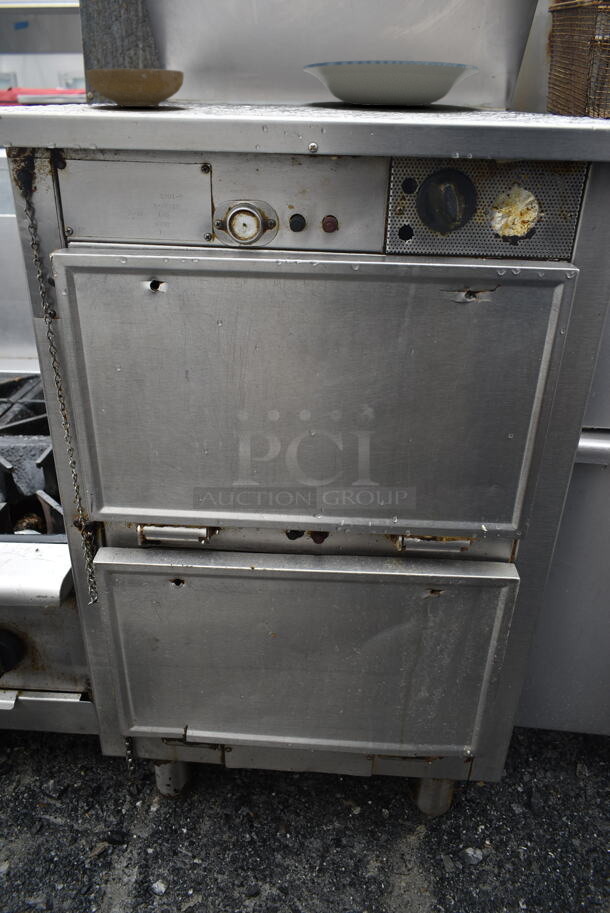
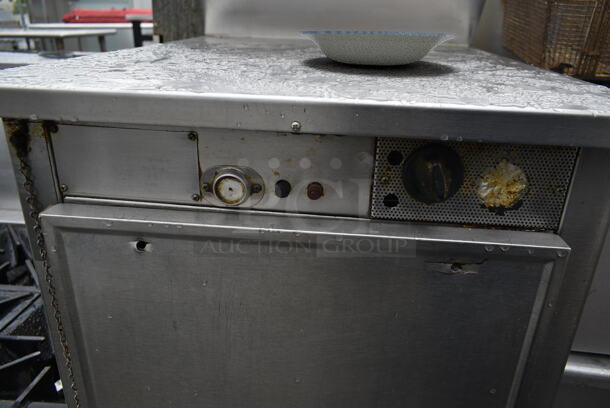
ceramic bowl: present [86,69,184,107] -> none [85,41,182,72]

